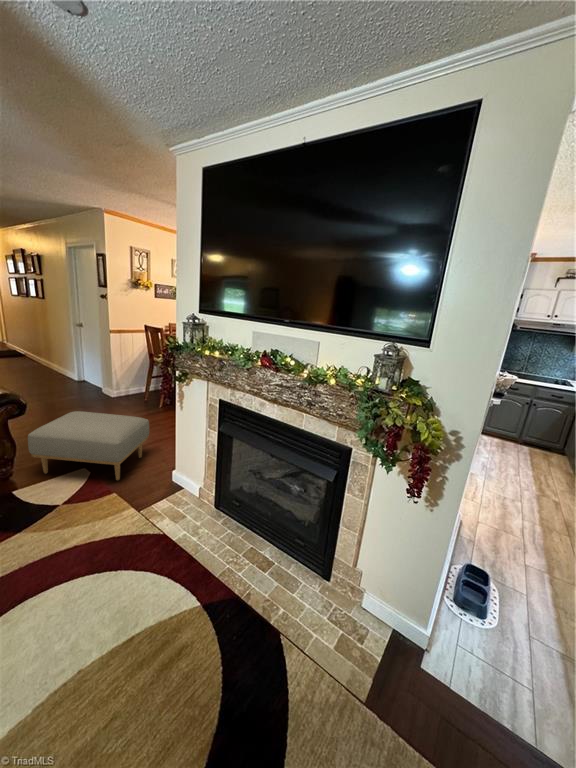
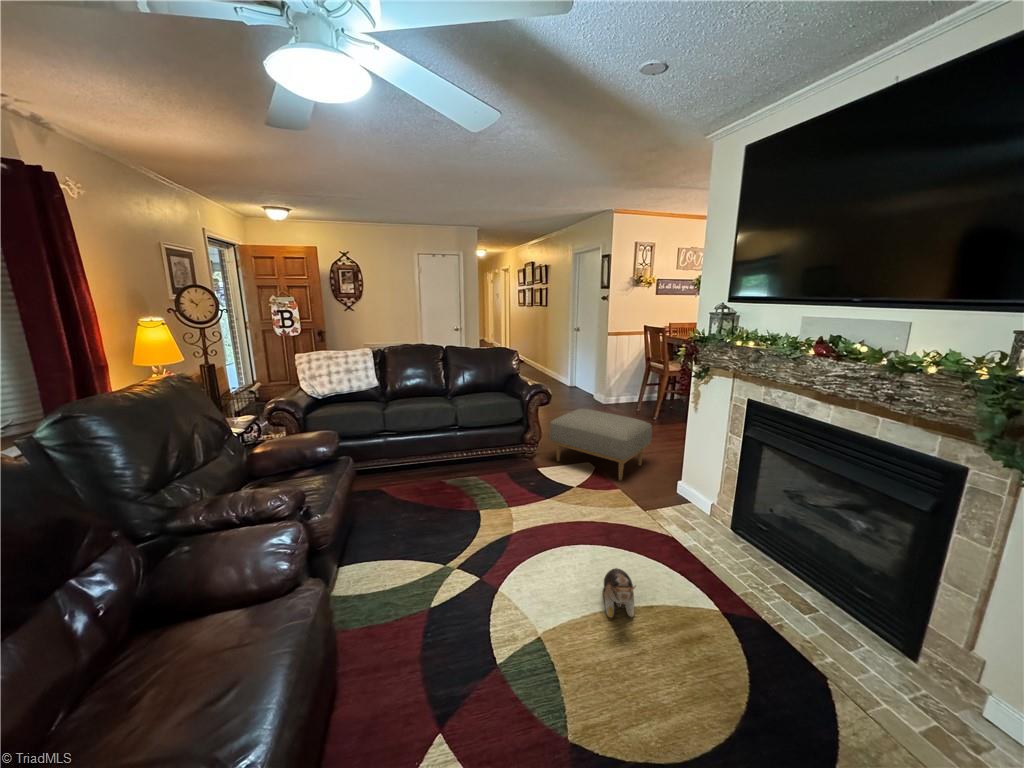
plush toy: none [64,611,111,692] -> present [603,568,636,618]

